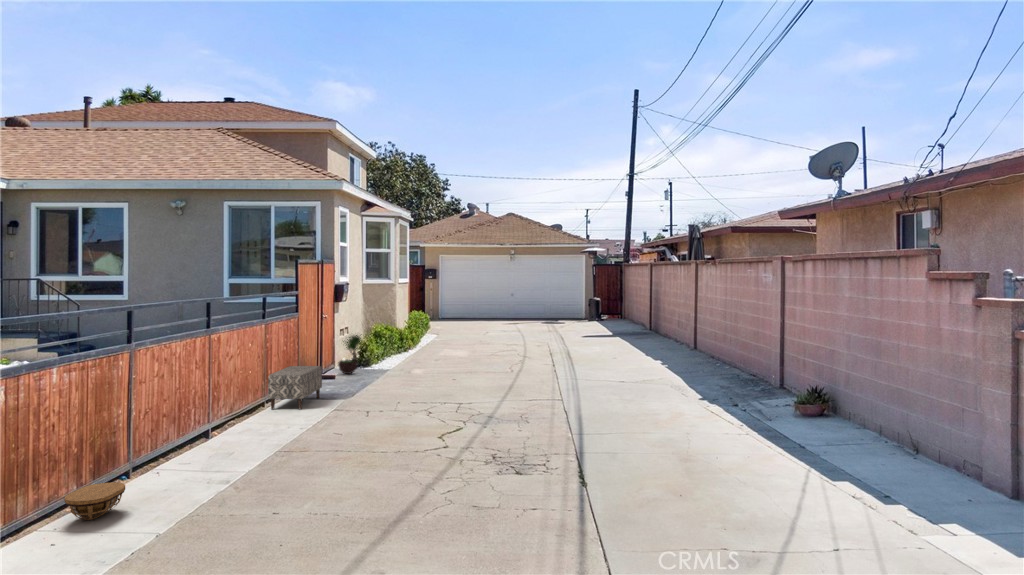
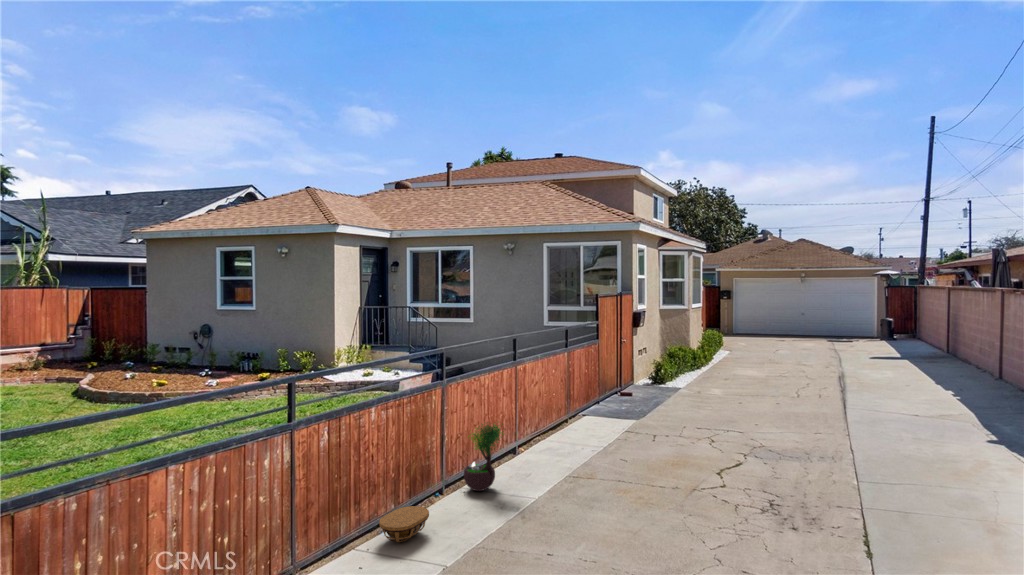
potted tree: present [338,335,362,374] -> present [464,424,501,491]
bench: present [268,366,322,410] -> none [570,387,618,430]

